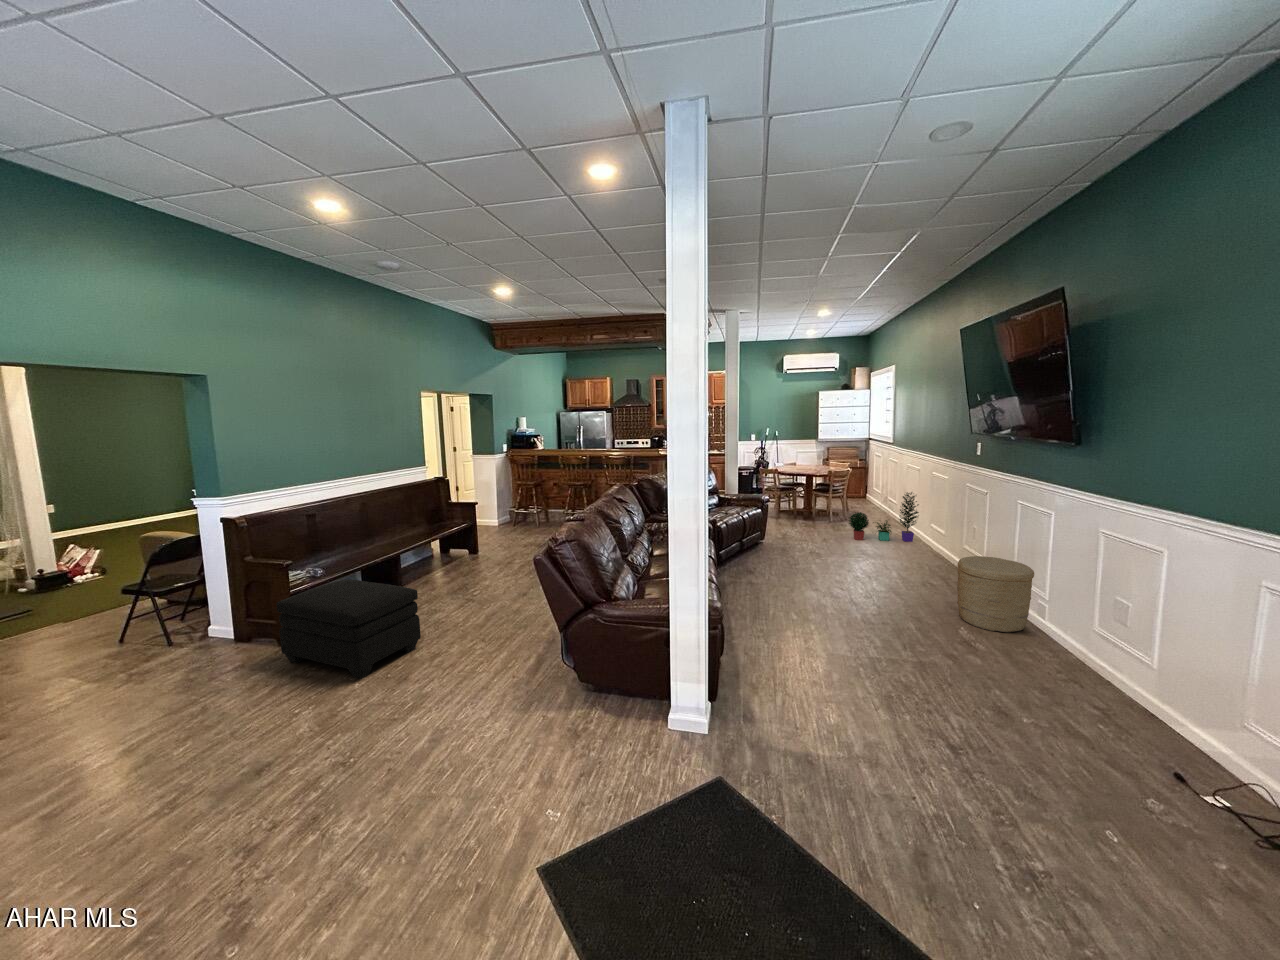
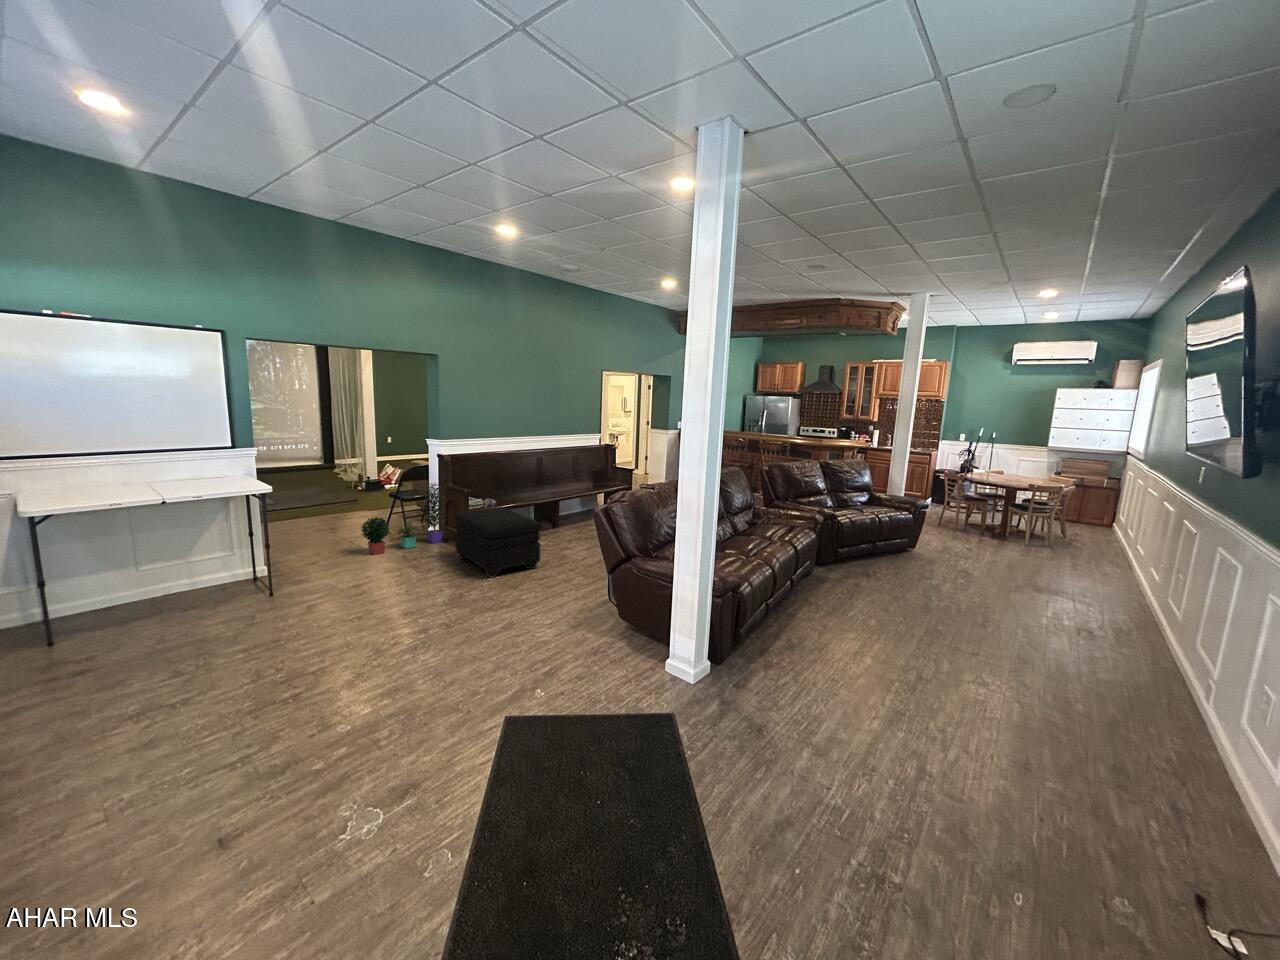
potted plant: present [849,492,919,542] -> present [361,484,447,555]
woven basket: present [957,556,1034,632] -> none [1106,603,1233,713]

